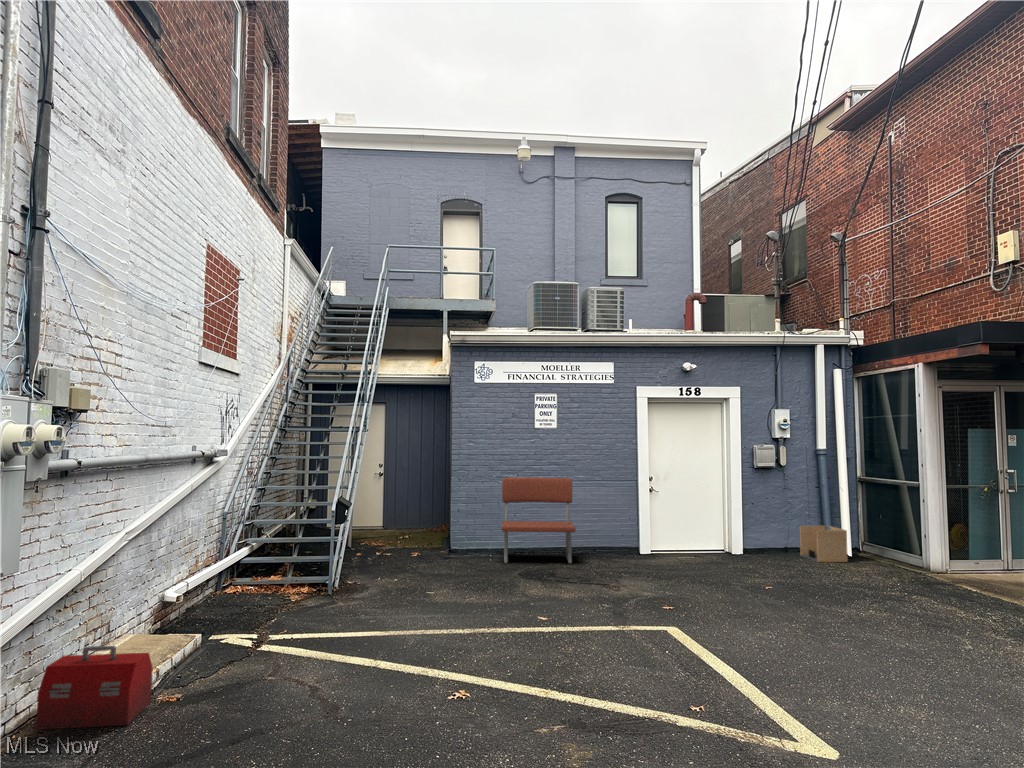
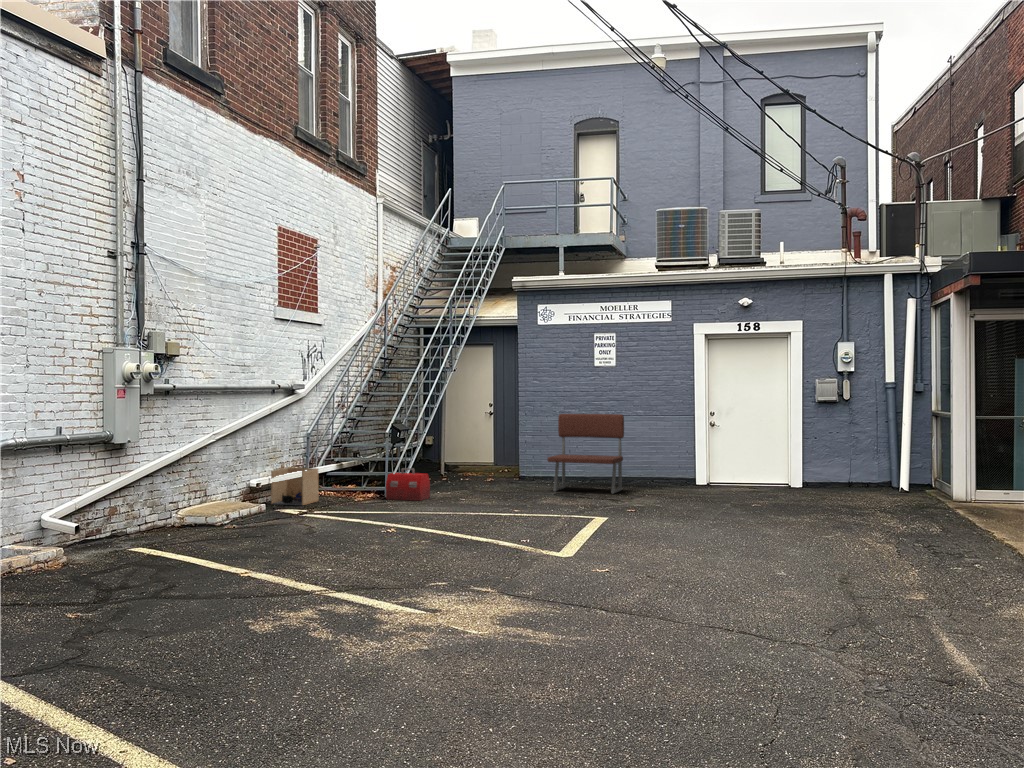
cardboard box: present [800,526,848,562] -> present [271,468,319,505]
toolbox: present [36,646,153,730] -> present [386,468,430,501]

